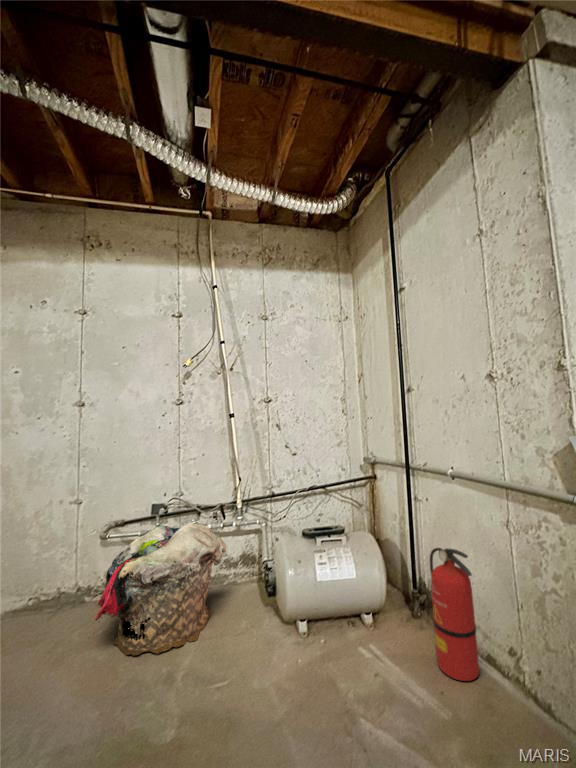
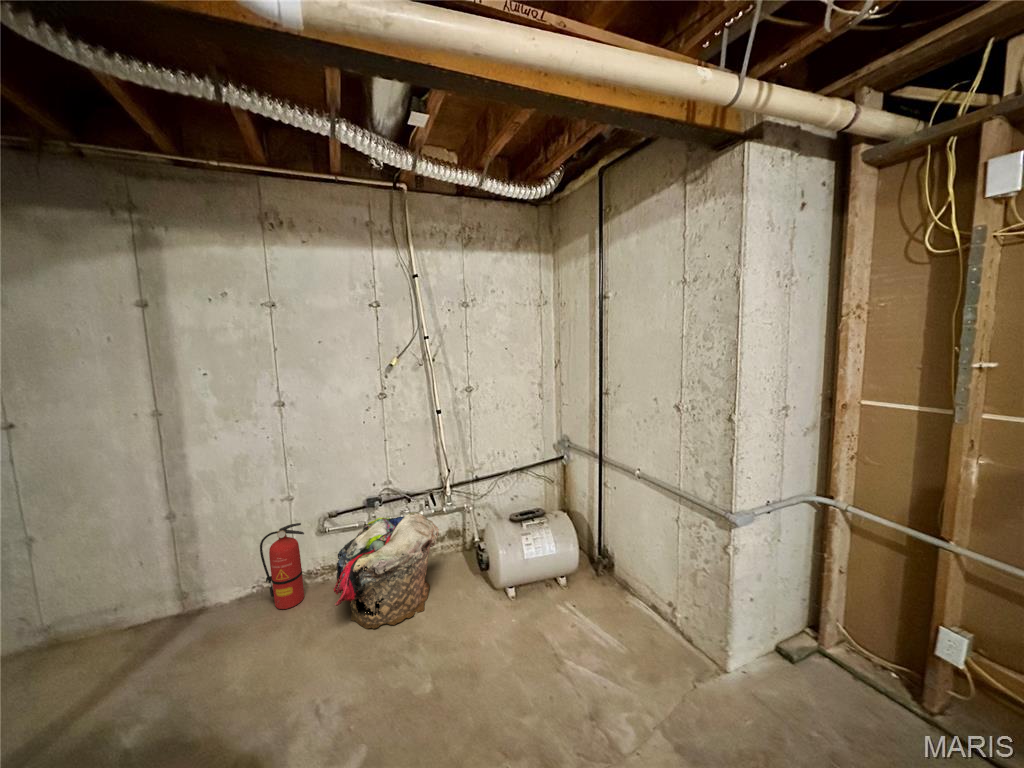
fire extinguisher: present [430,548,479,681] -> present [260,523,304,609]

